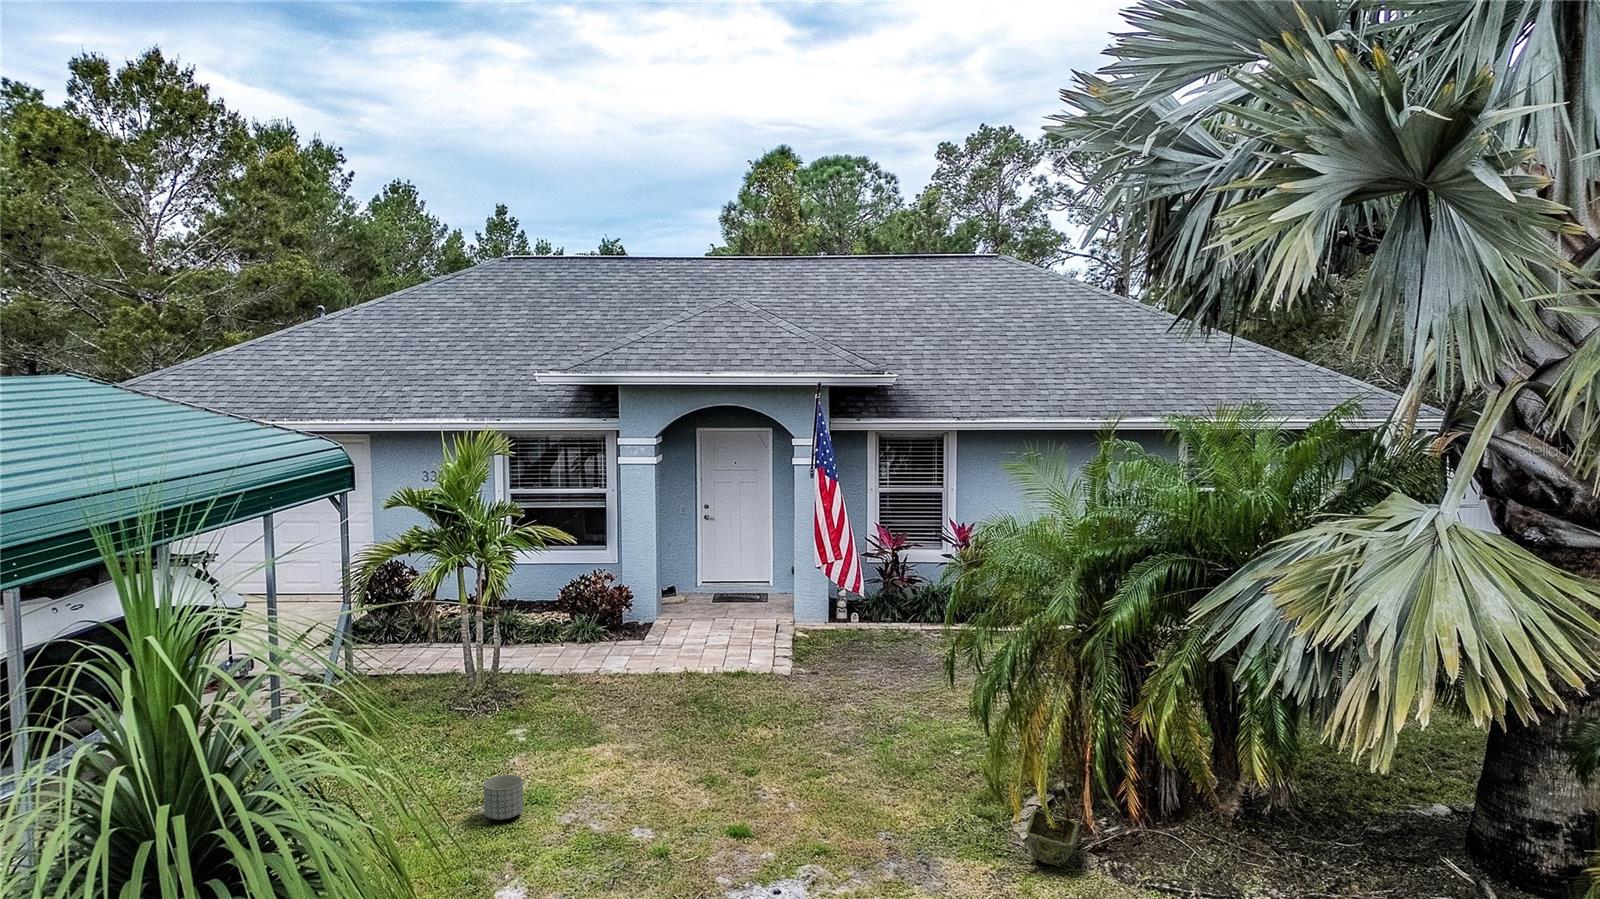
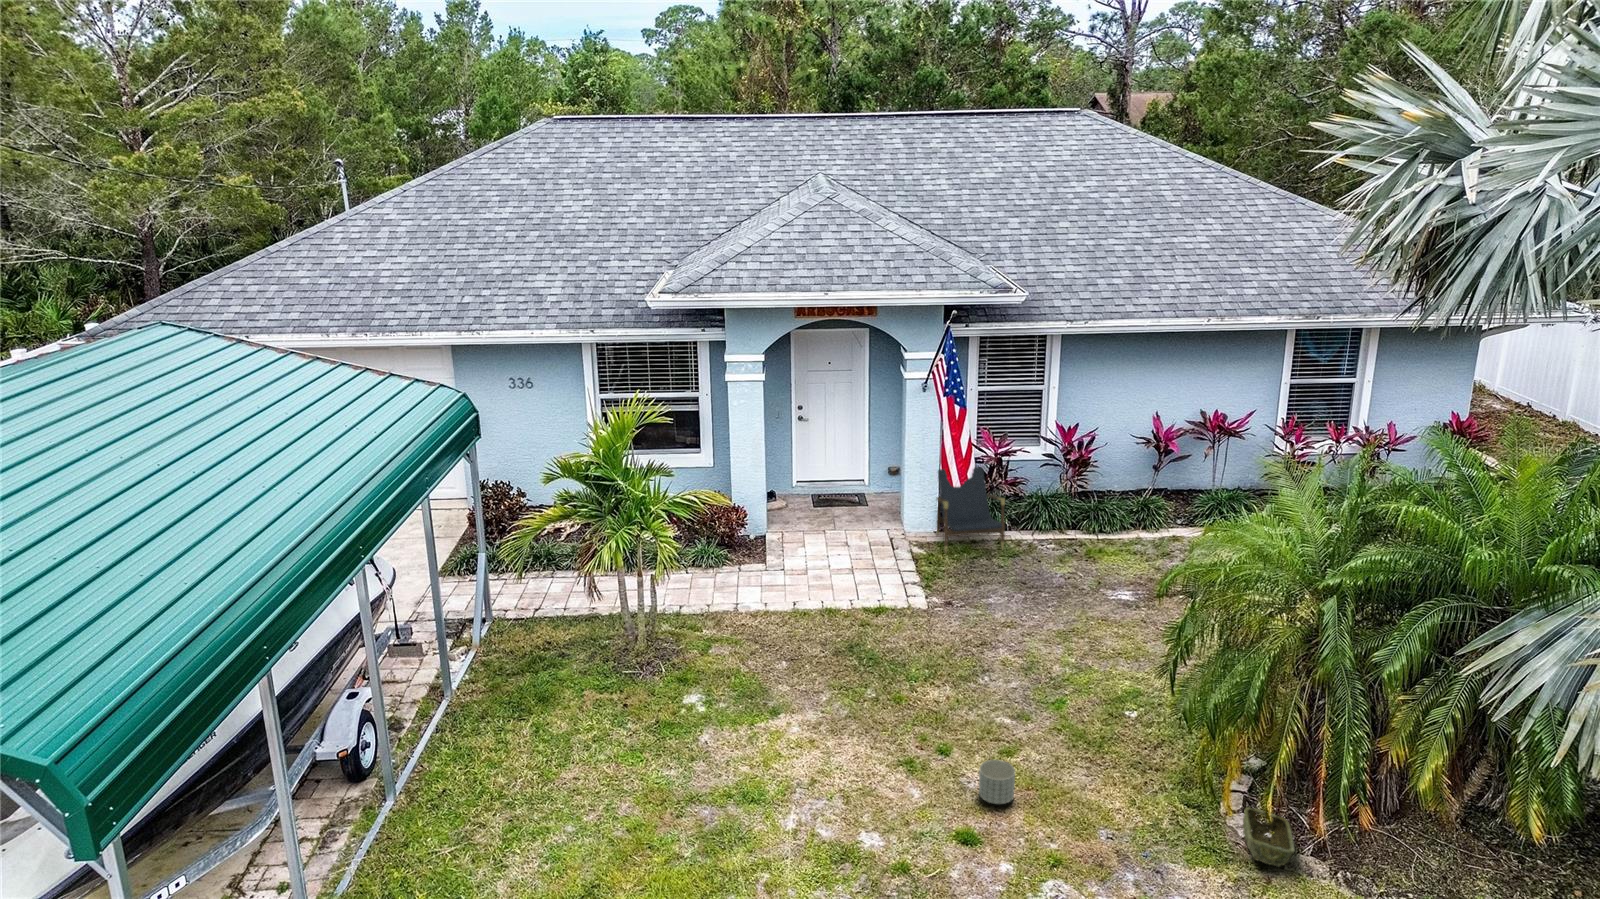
lounge chair: none [824,556,889,637] -> present [937,467,1005,553]
planter: present [484,775,523,820] -> present [979,760,1015,804]

